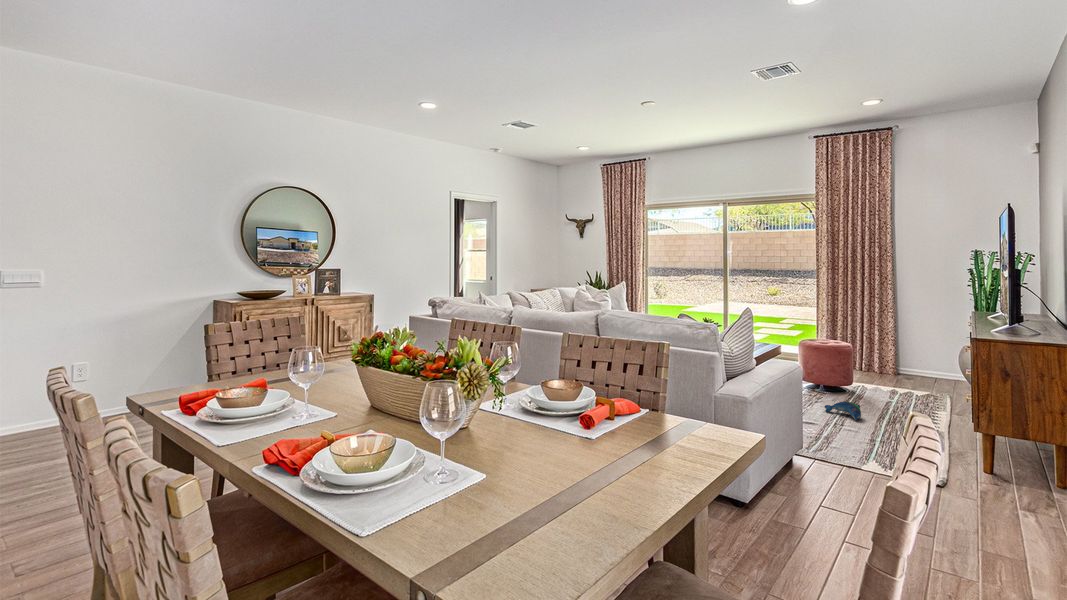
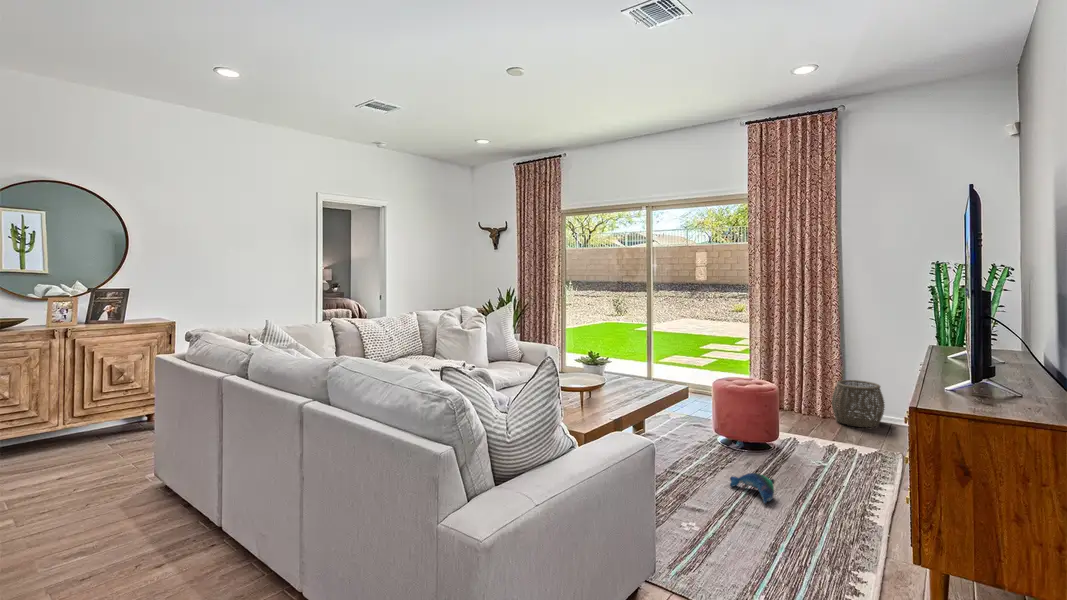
woven basket: none [886,344,931,380] -> present [832,380,884,427]

